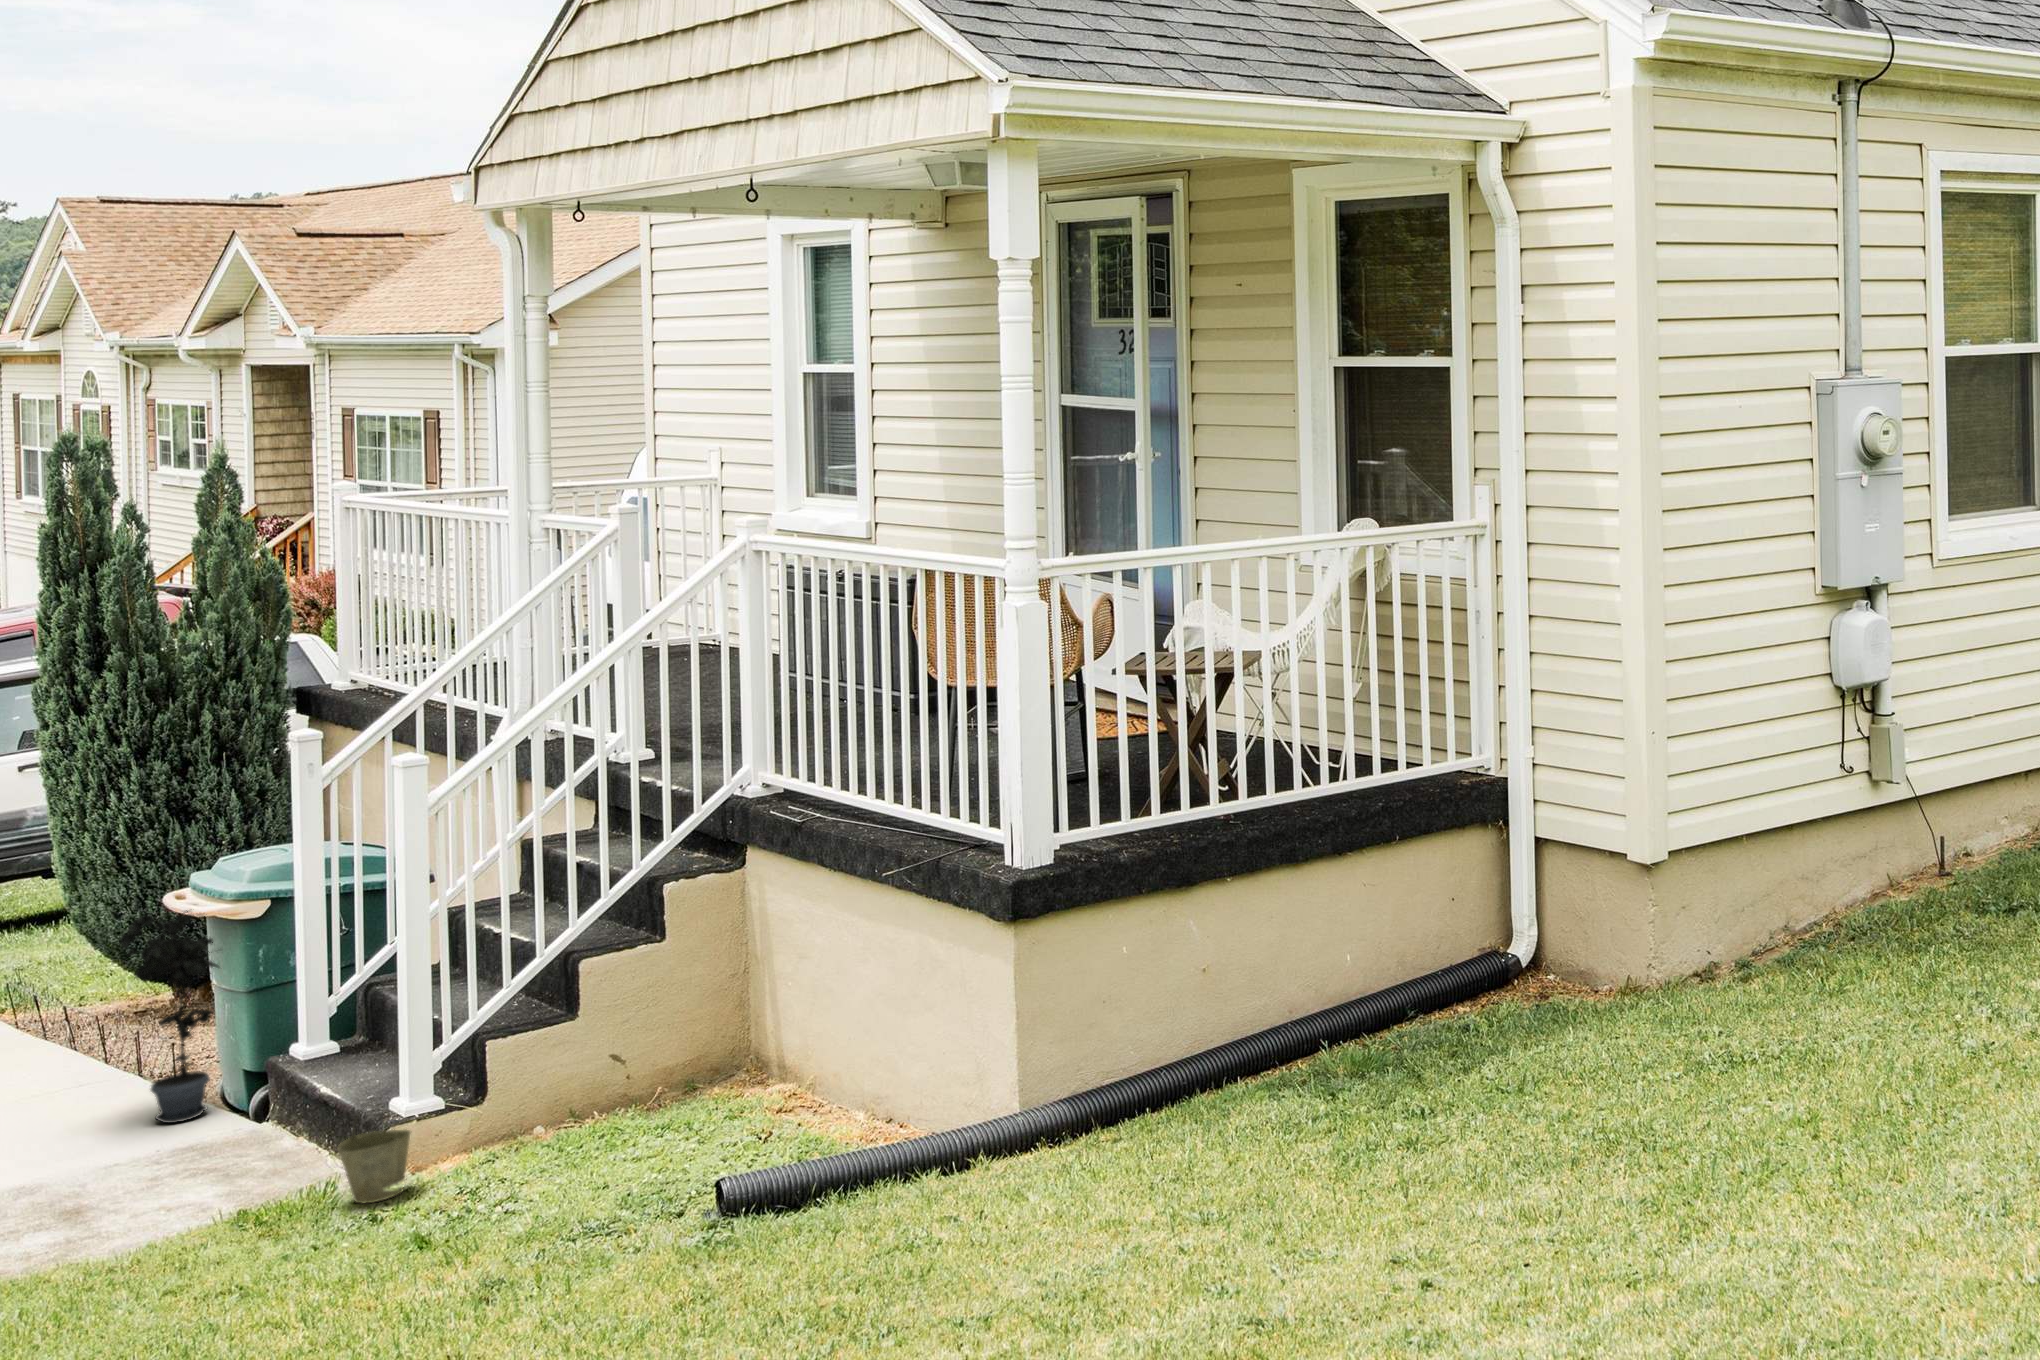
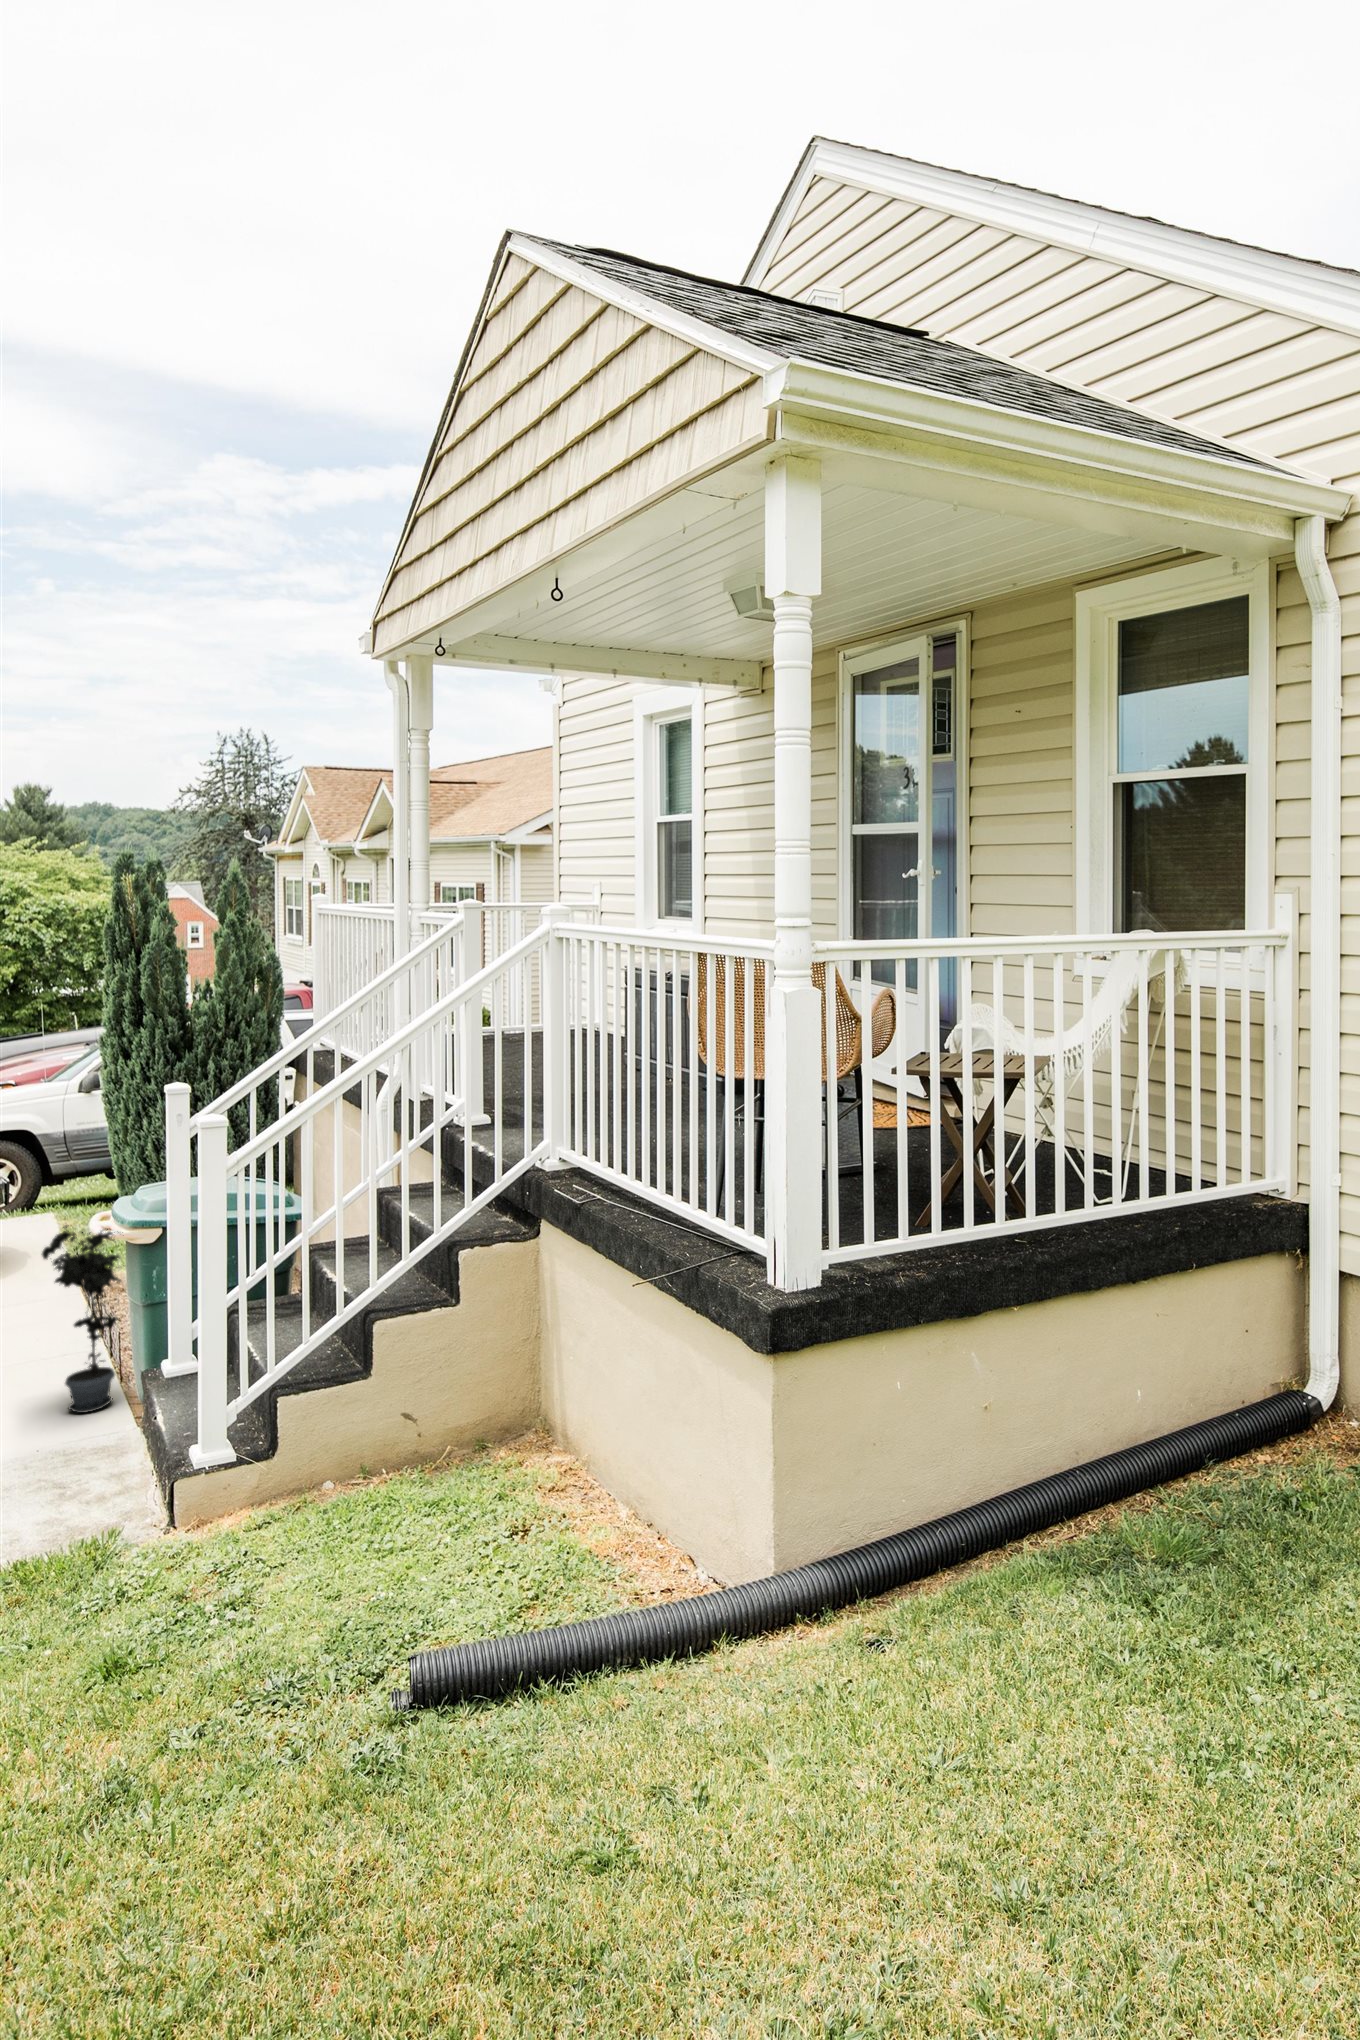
bucket: present [338,1100,411,1203] -> none [110,1457,187,1564]

